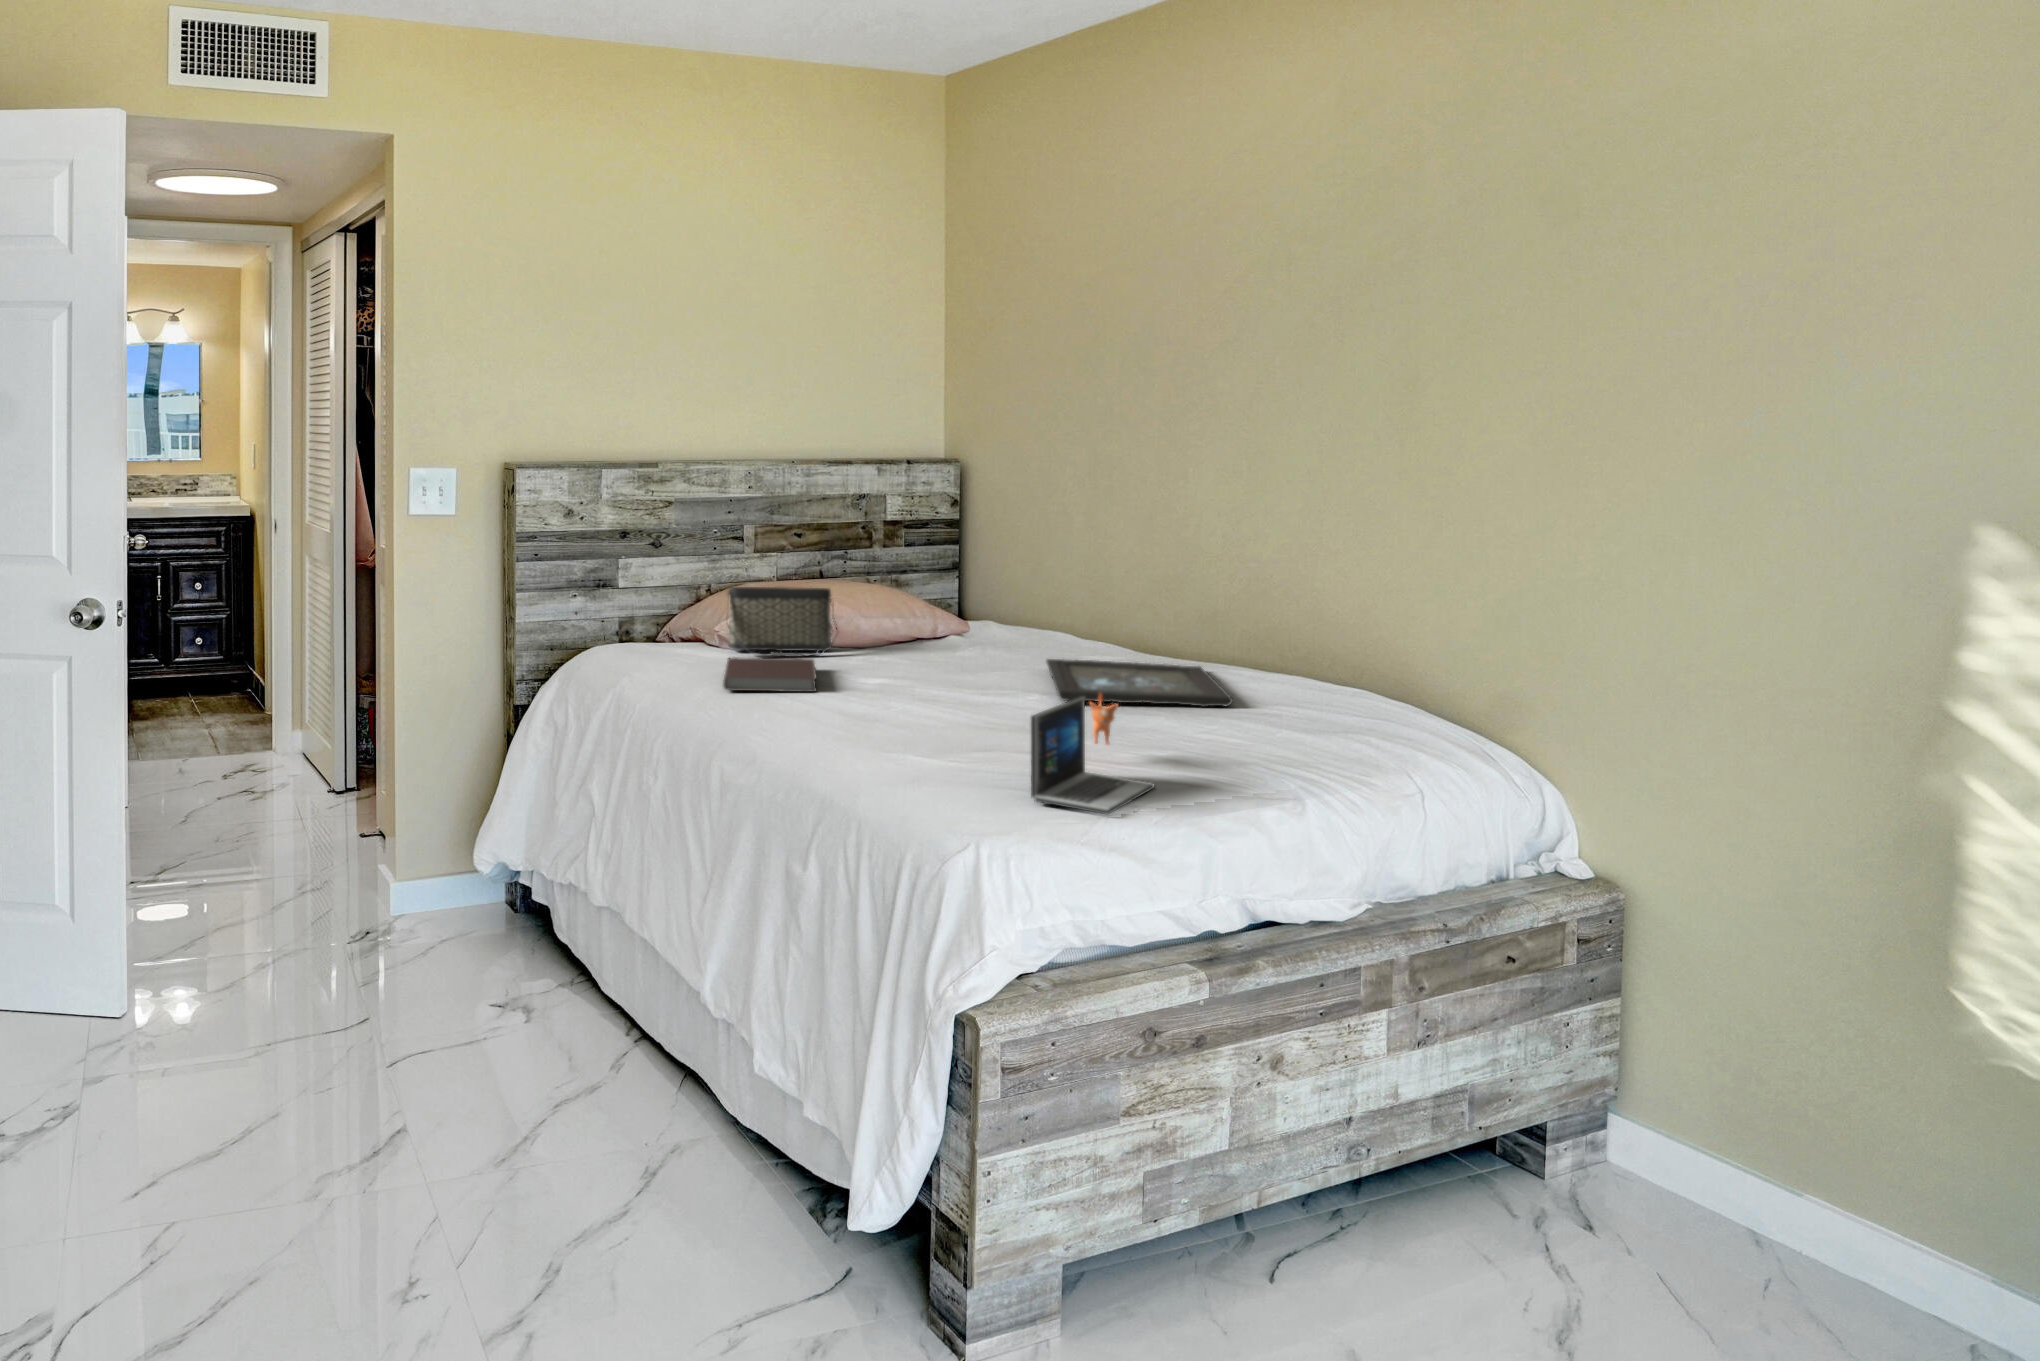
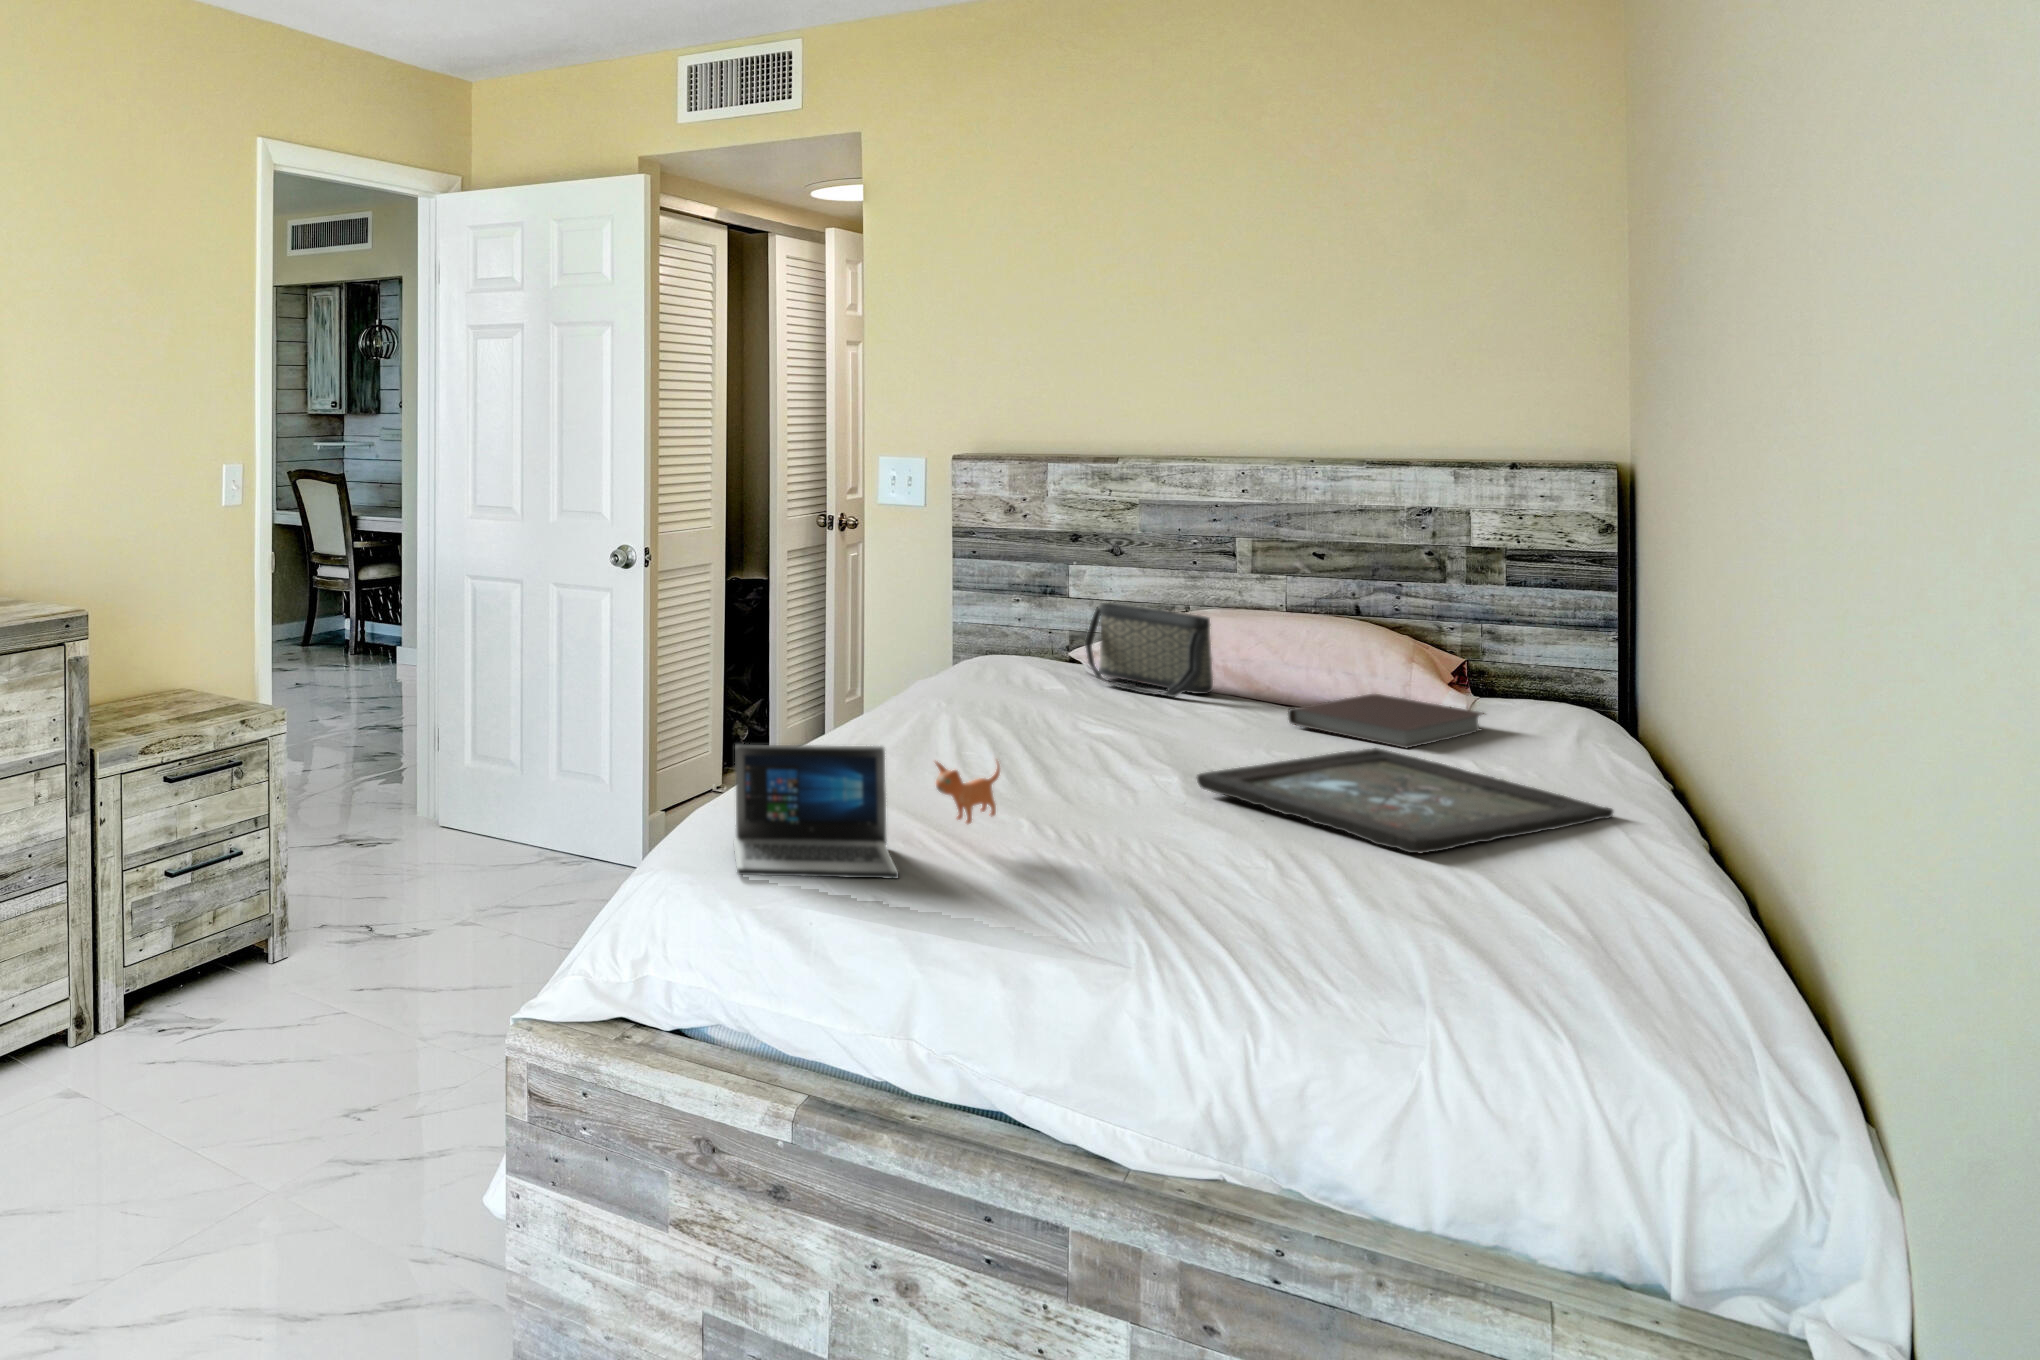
notebook: present [723,657,816,692] -> present [1288,694,1483,748]

